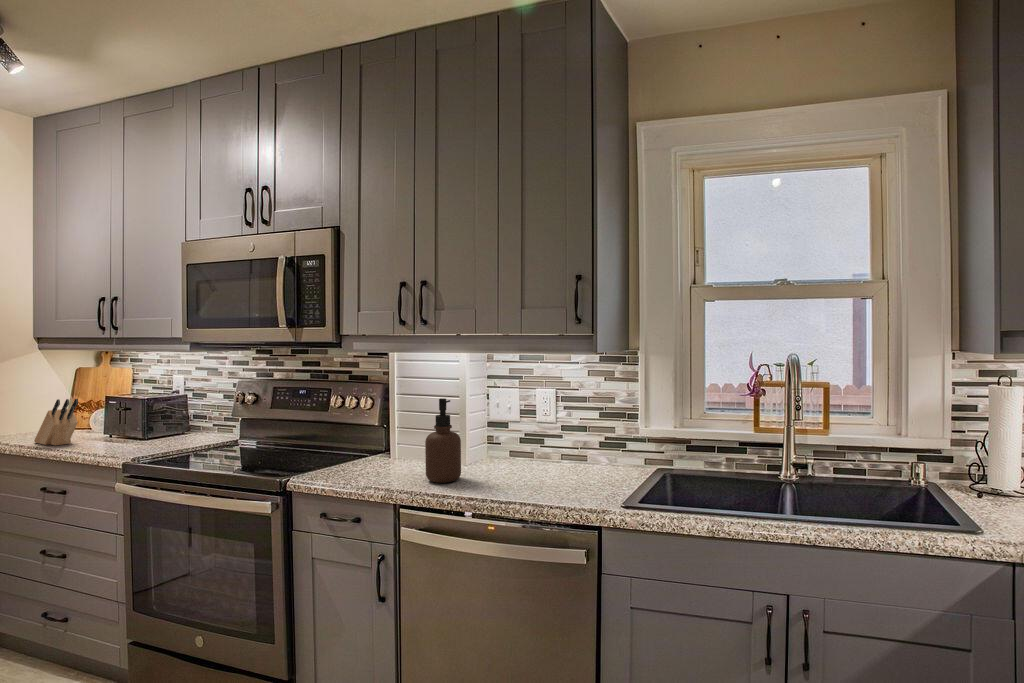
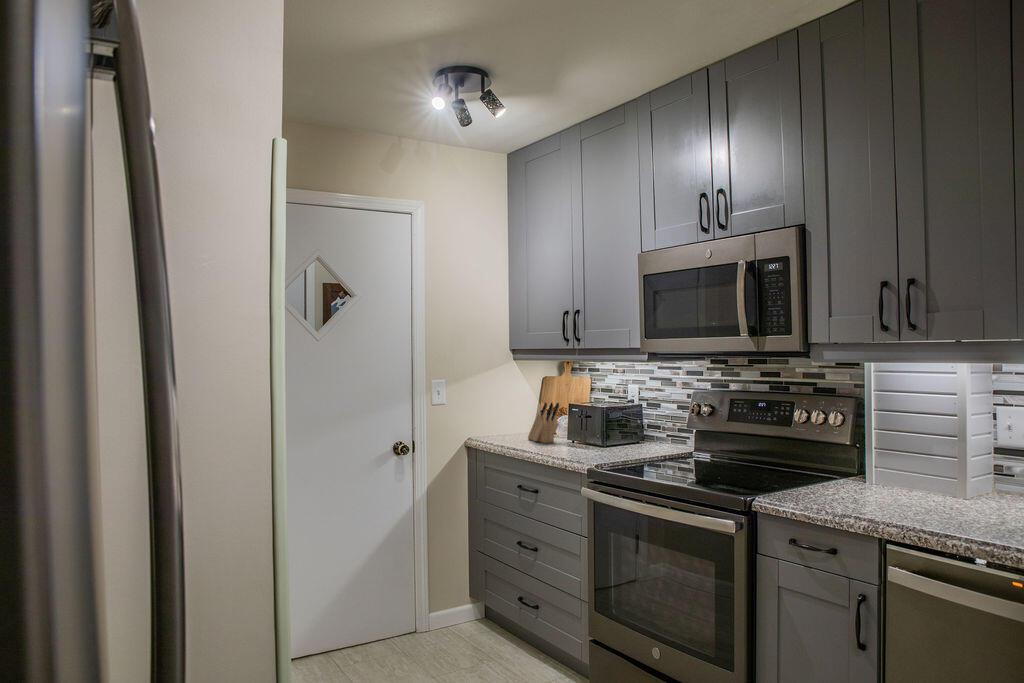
soap dispenser: present [425,399,461,483] -> none [919,420,971,524]

